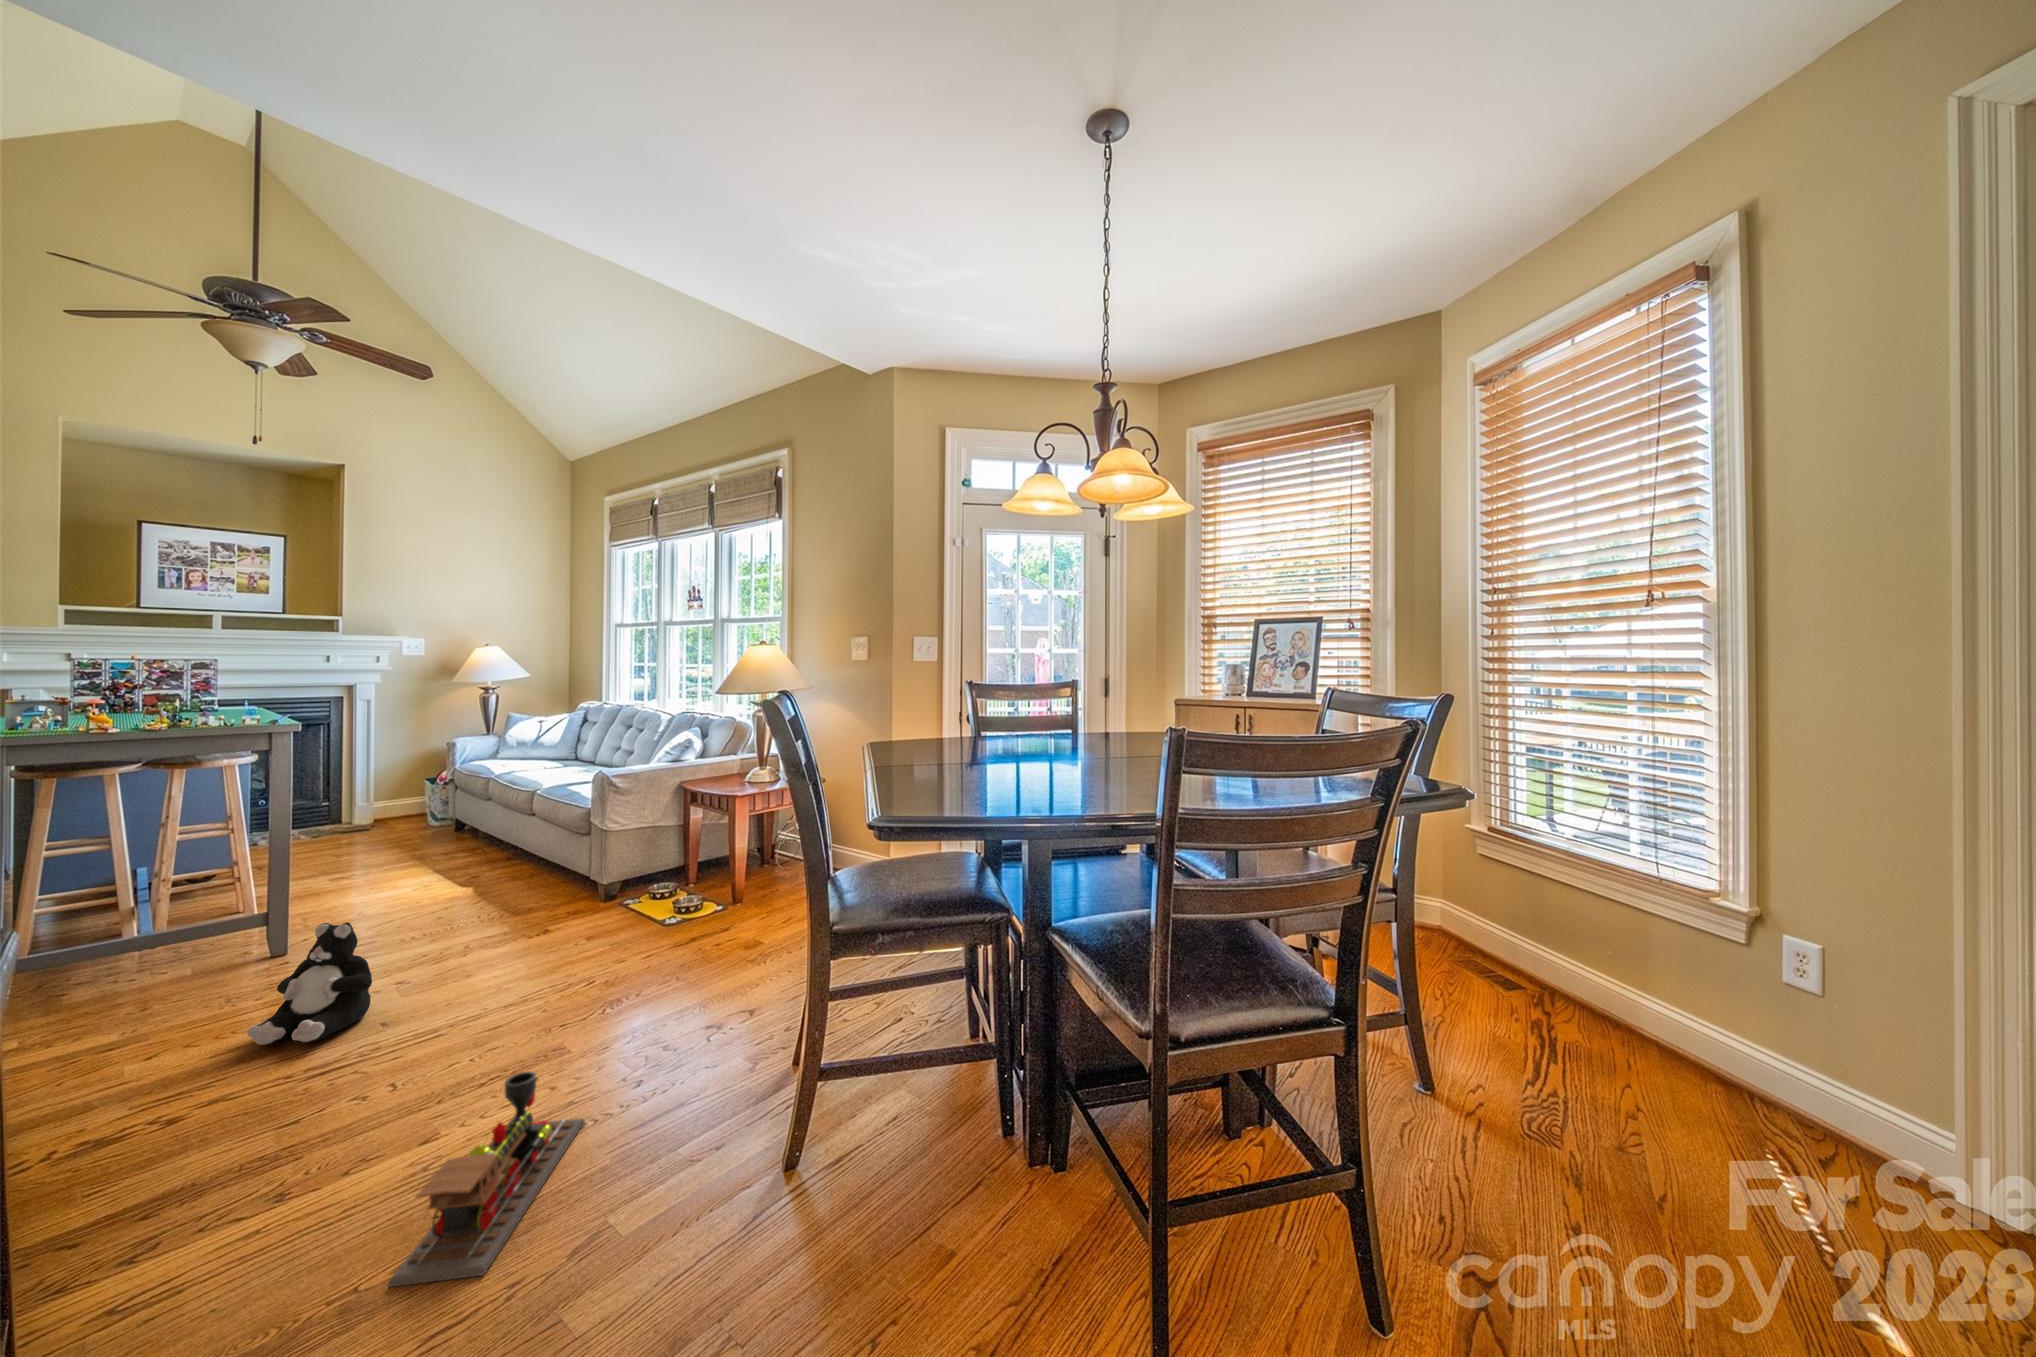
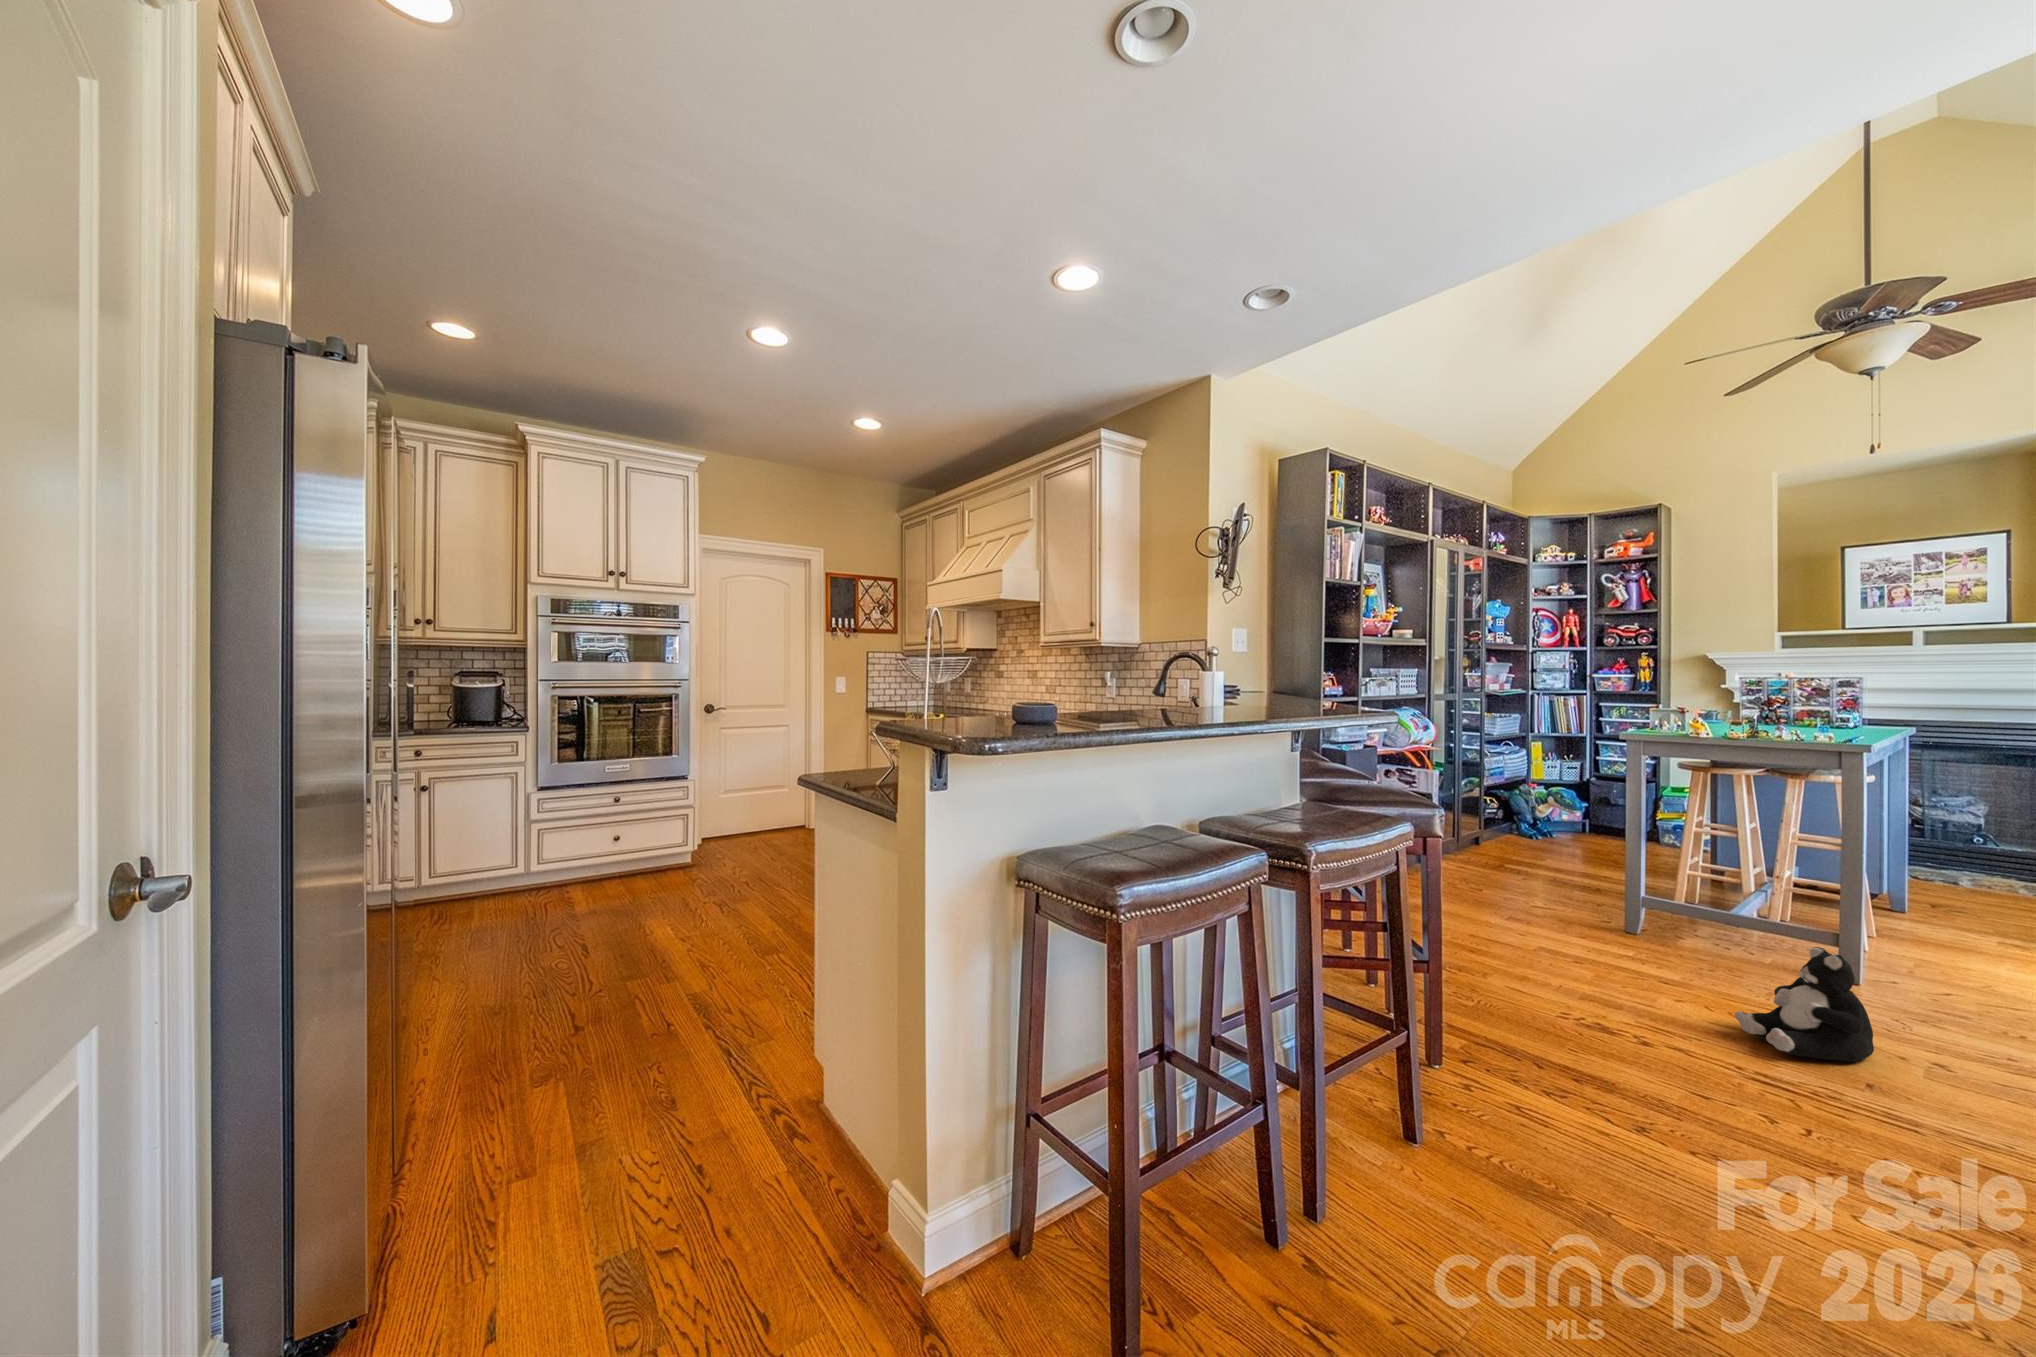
toy train: present [387,1072,584,1287] -> none [1624,1161,1963,1312]

